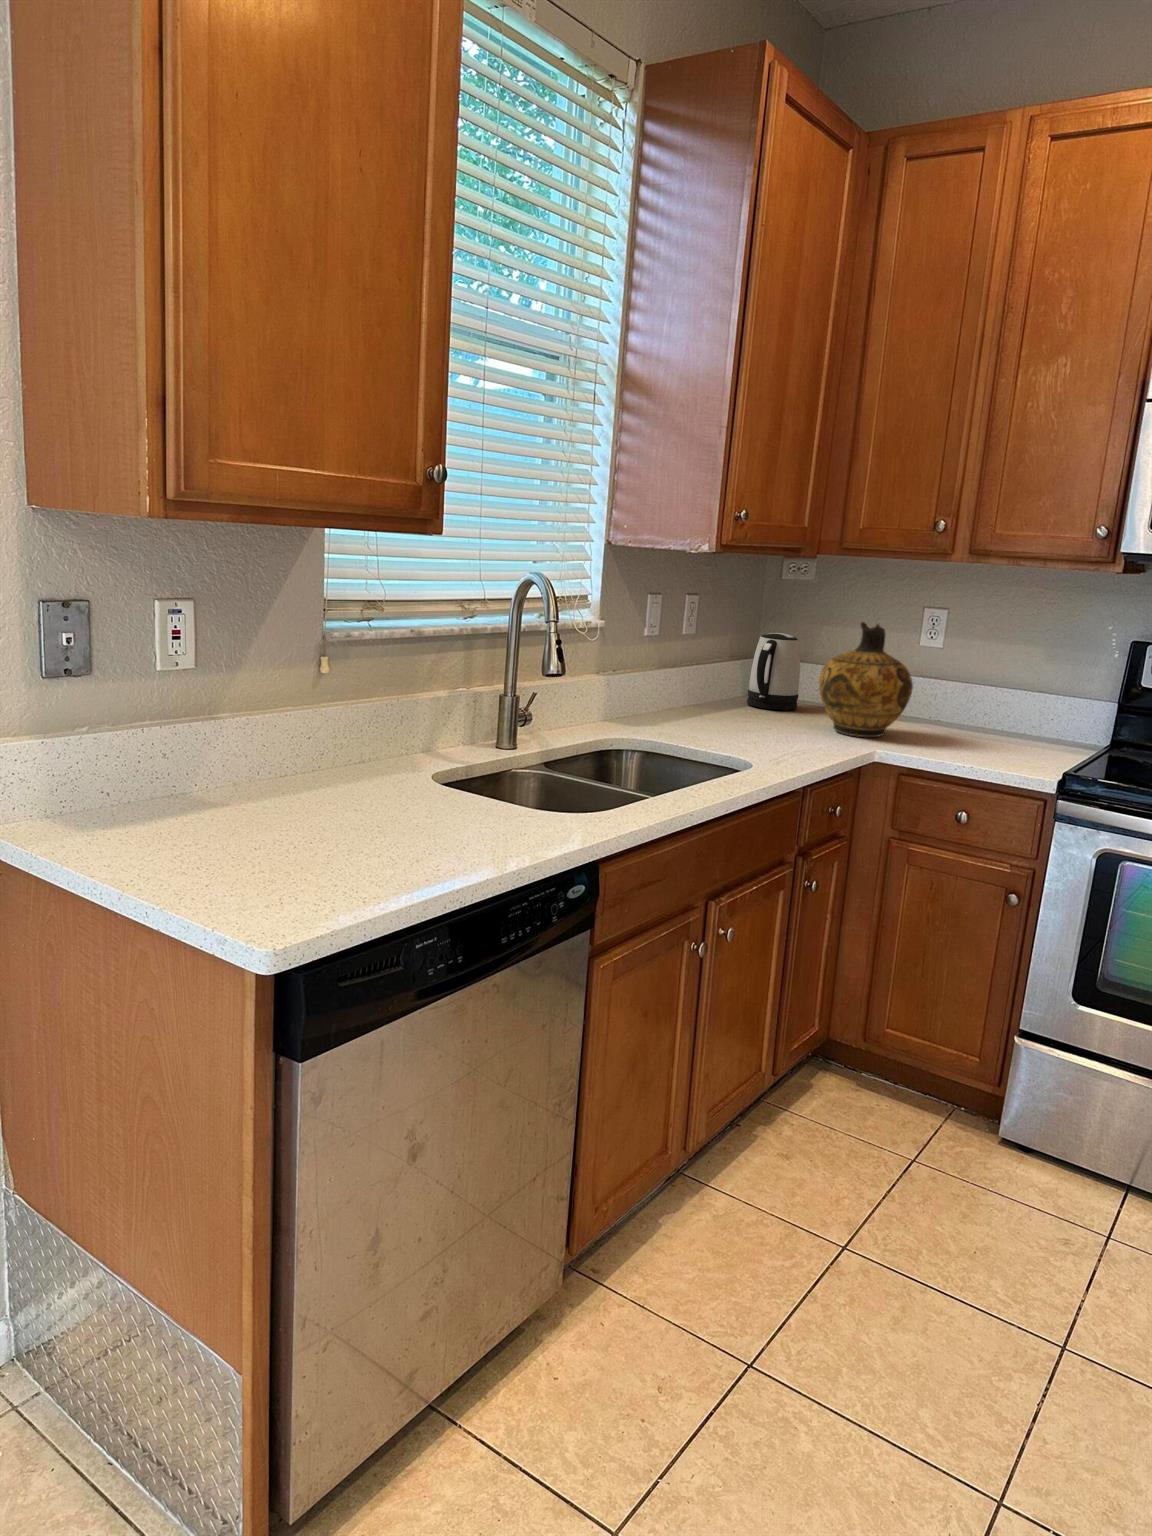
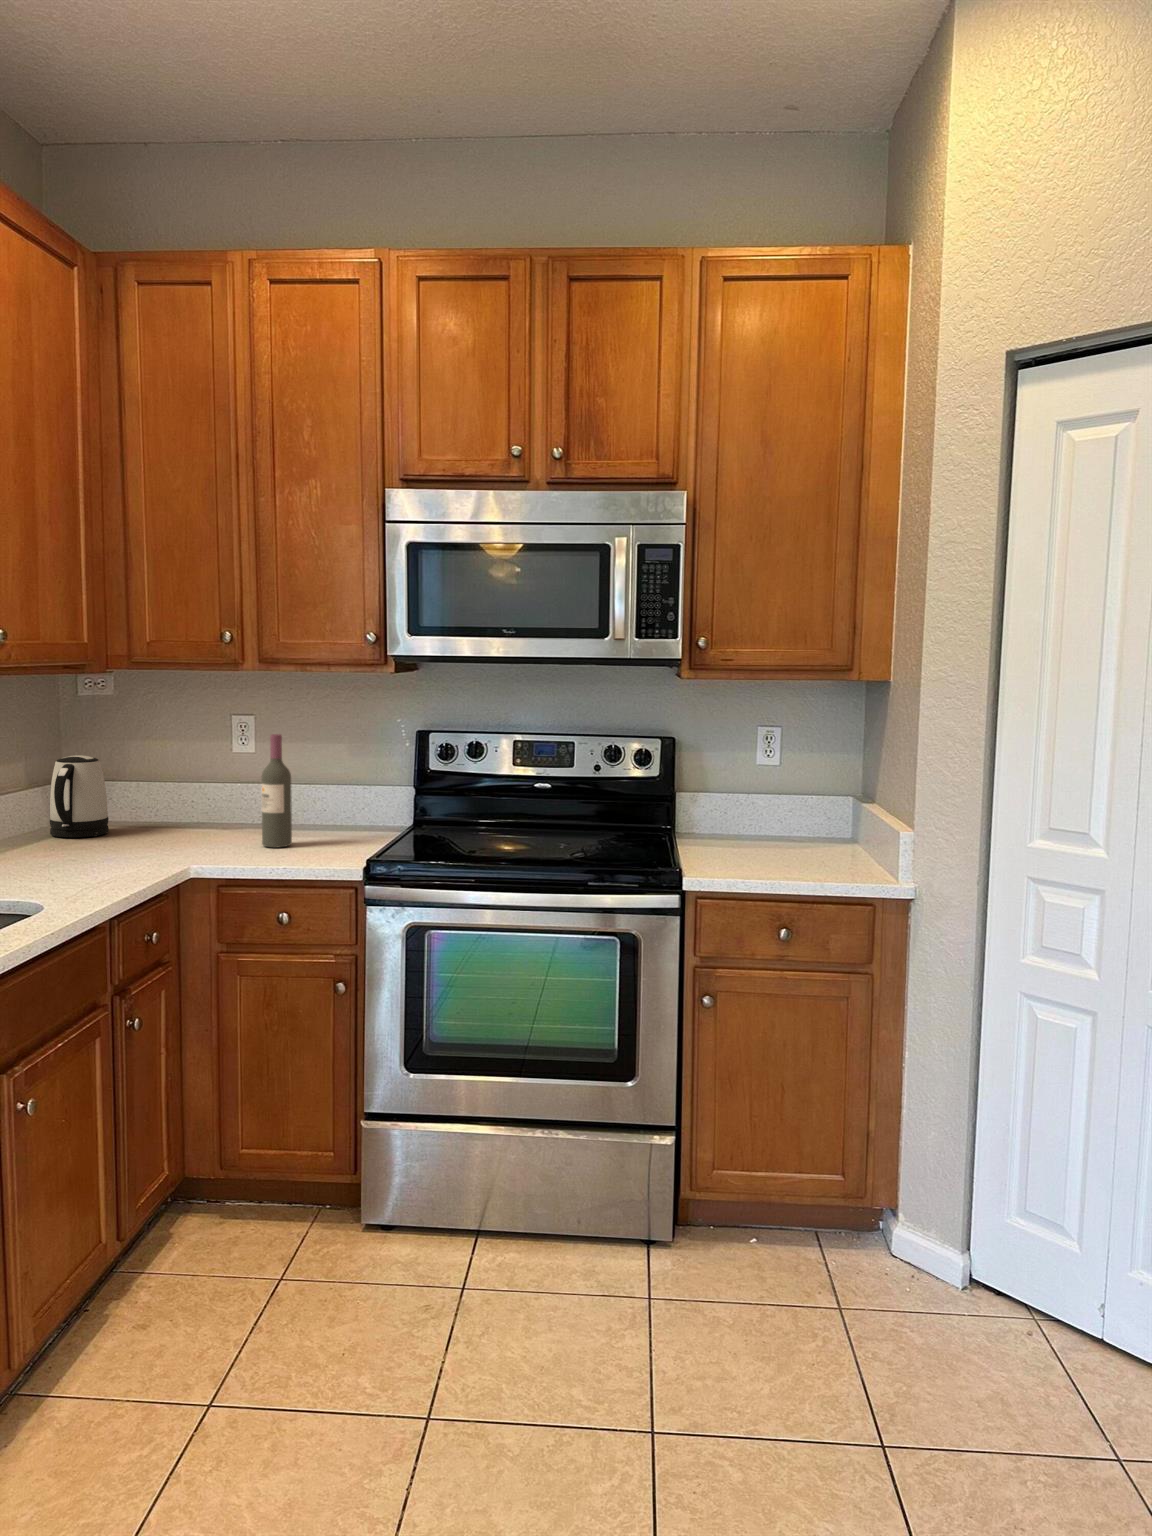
ceramic jug: present [819,622,913,737] -> none [122,738,221,854]
wine bottle: none [946,629,987,746] -> present [262,734,292,848]

